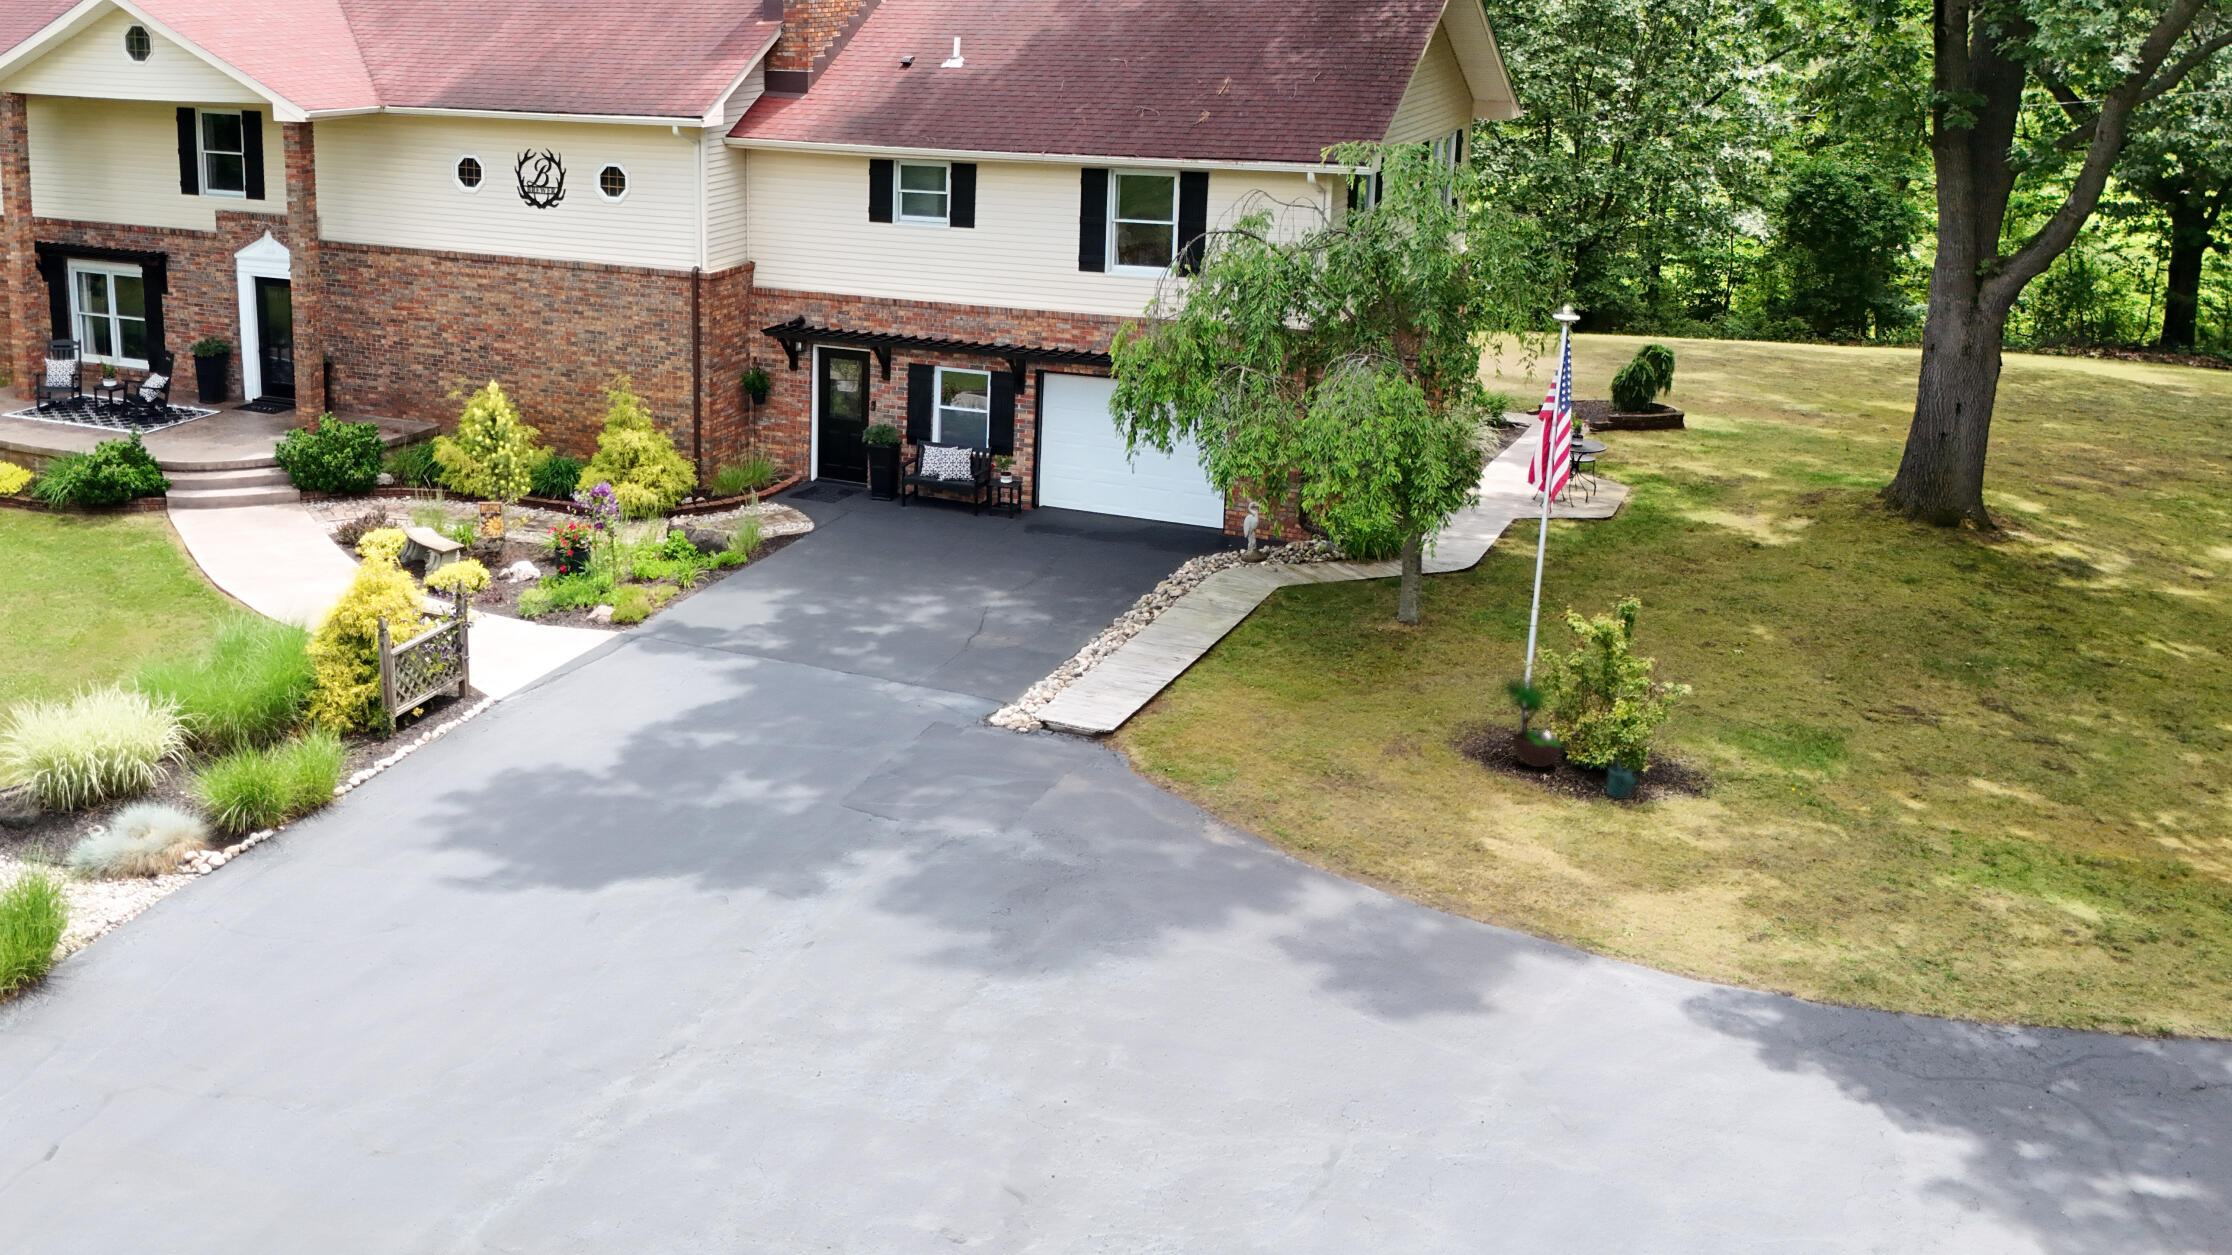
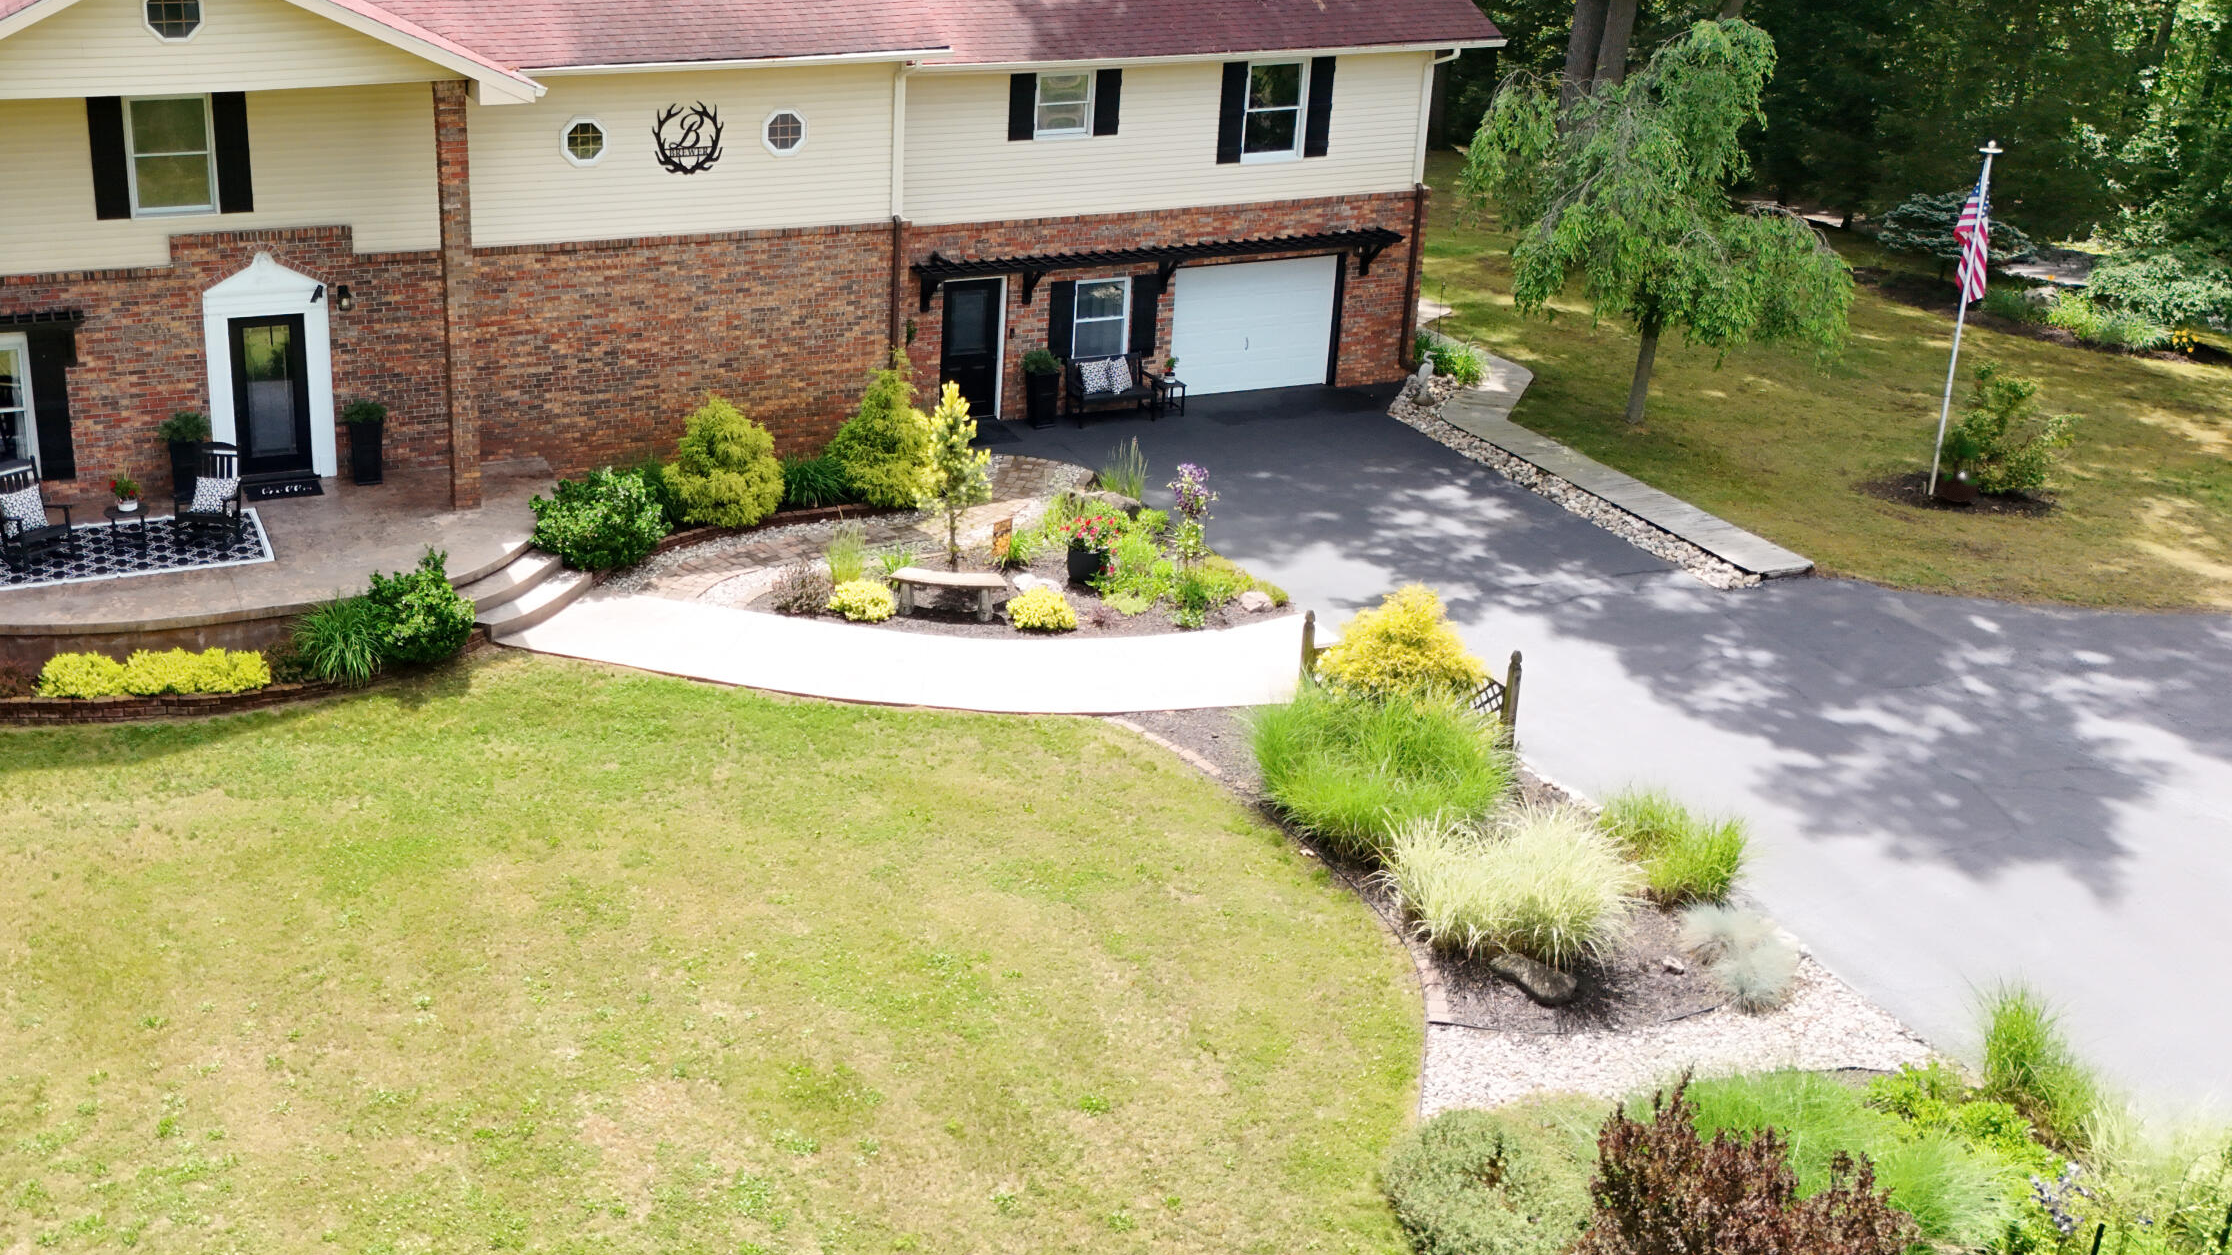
watering can: present [1606,760,1635,799] -> none [2017,480,2062,508]

